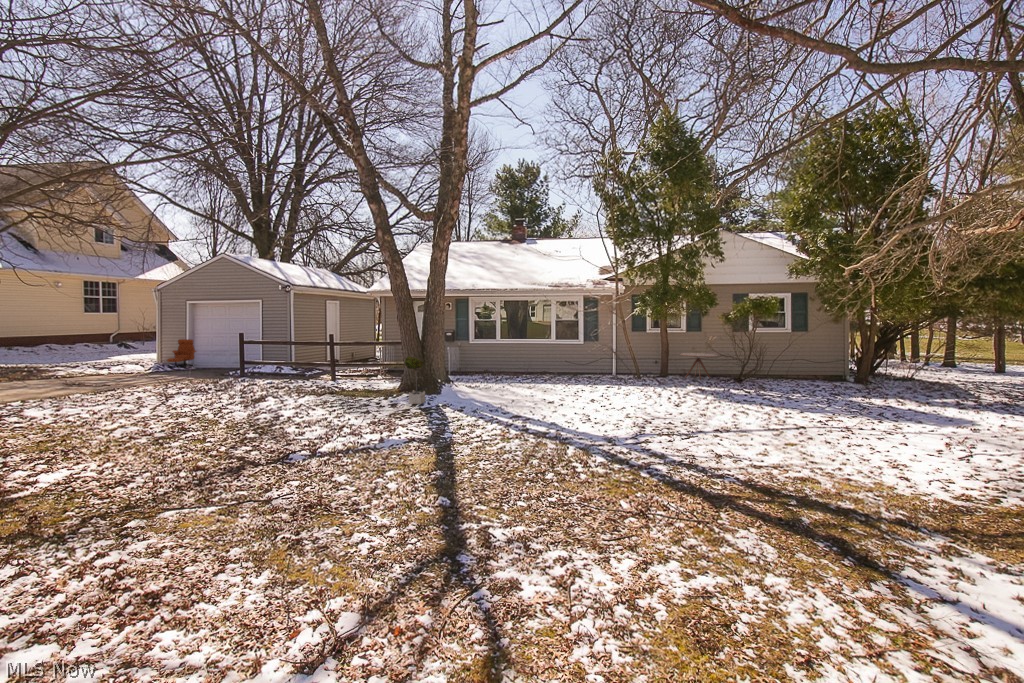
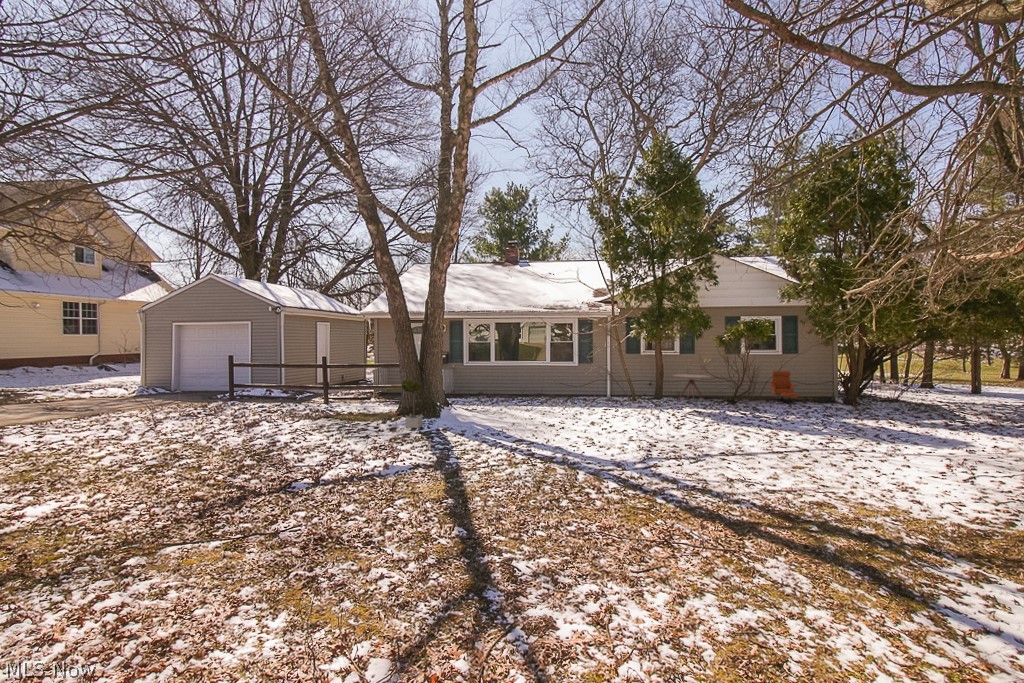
lounge chair: present [167,339,196,368] -> present [769,371,799,404]

